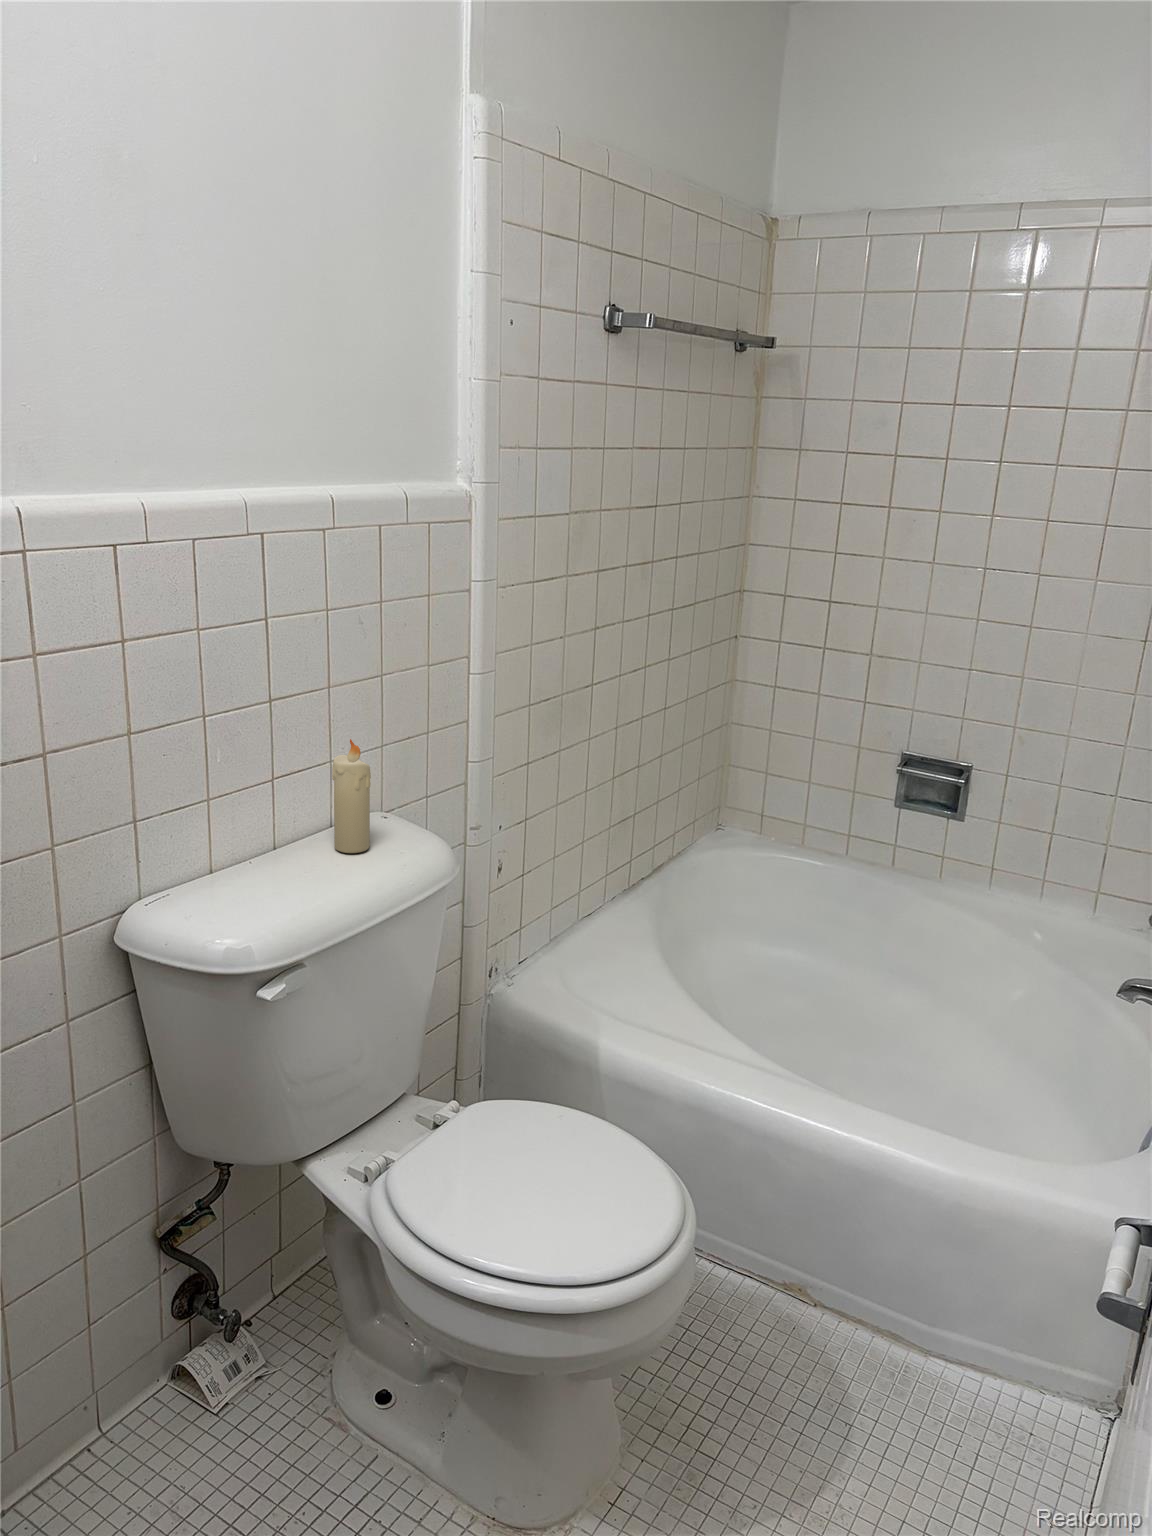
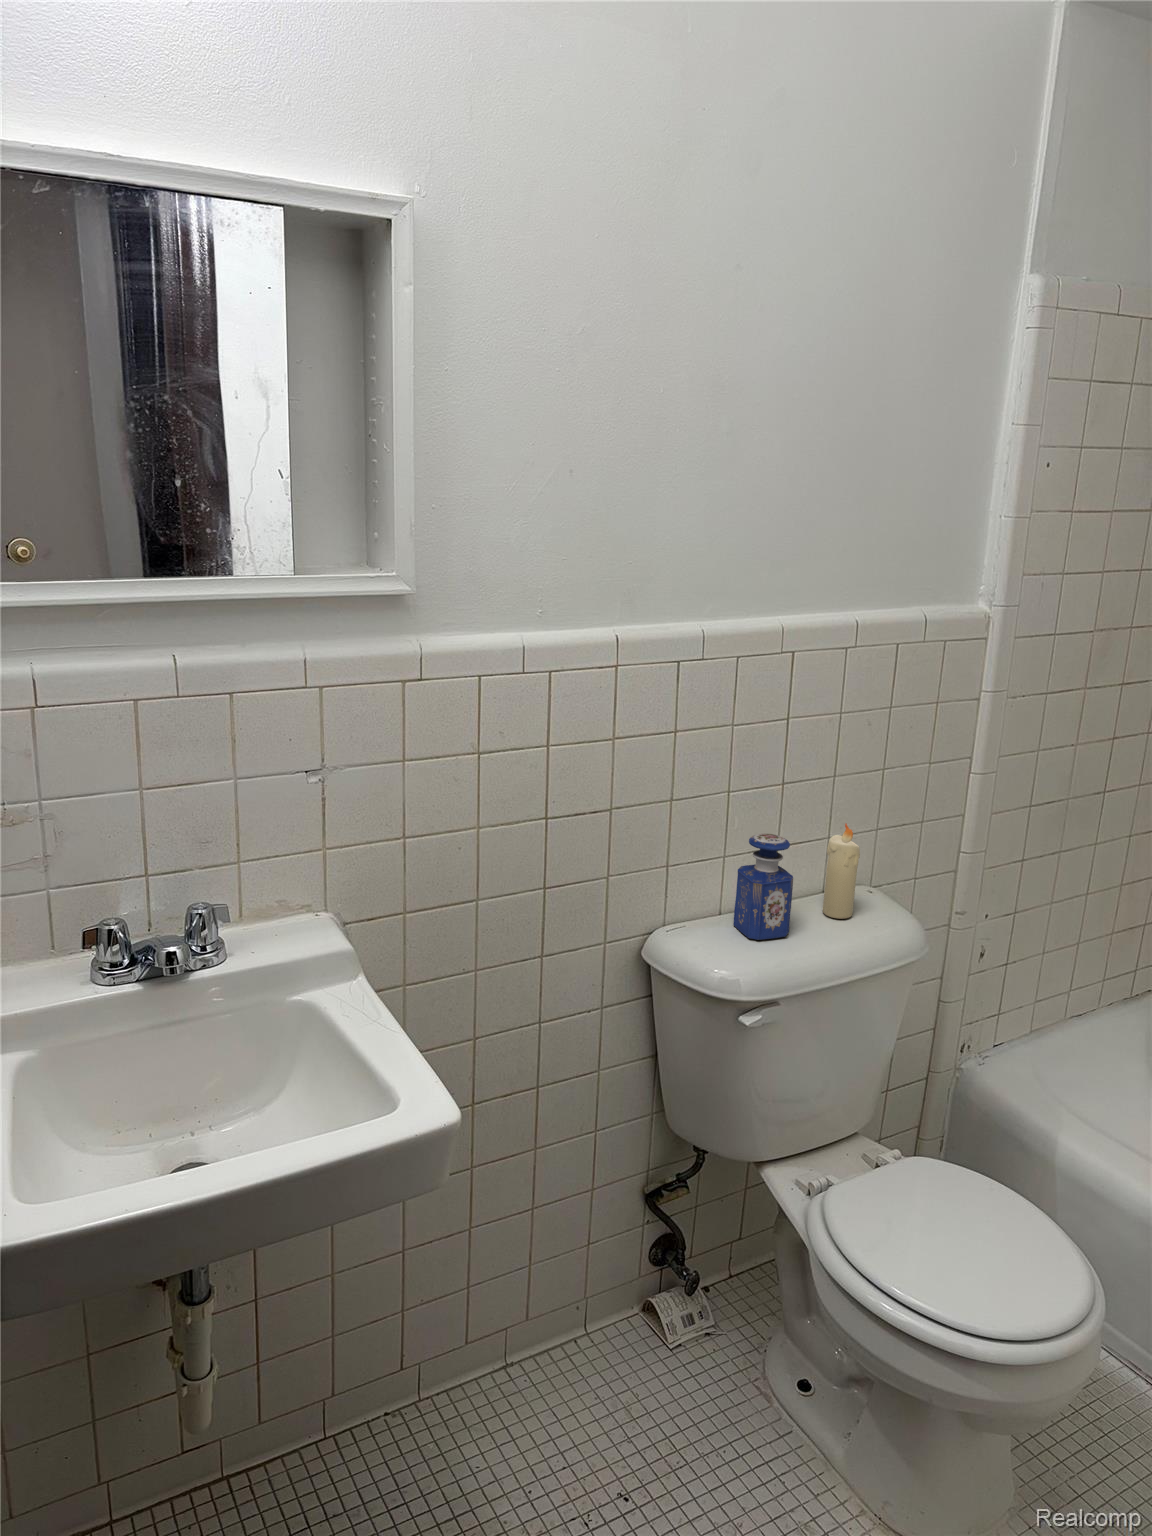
perfume bottle: none [228,762,301,894] -> present [733,834,793,940]

